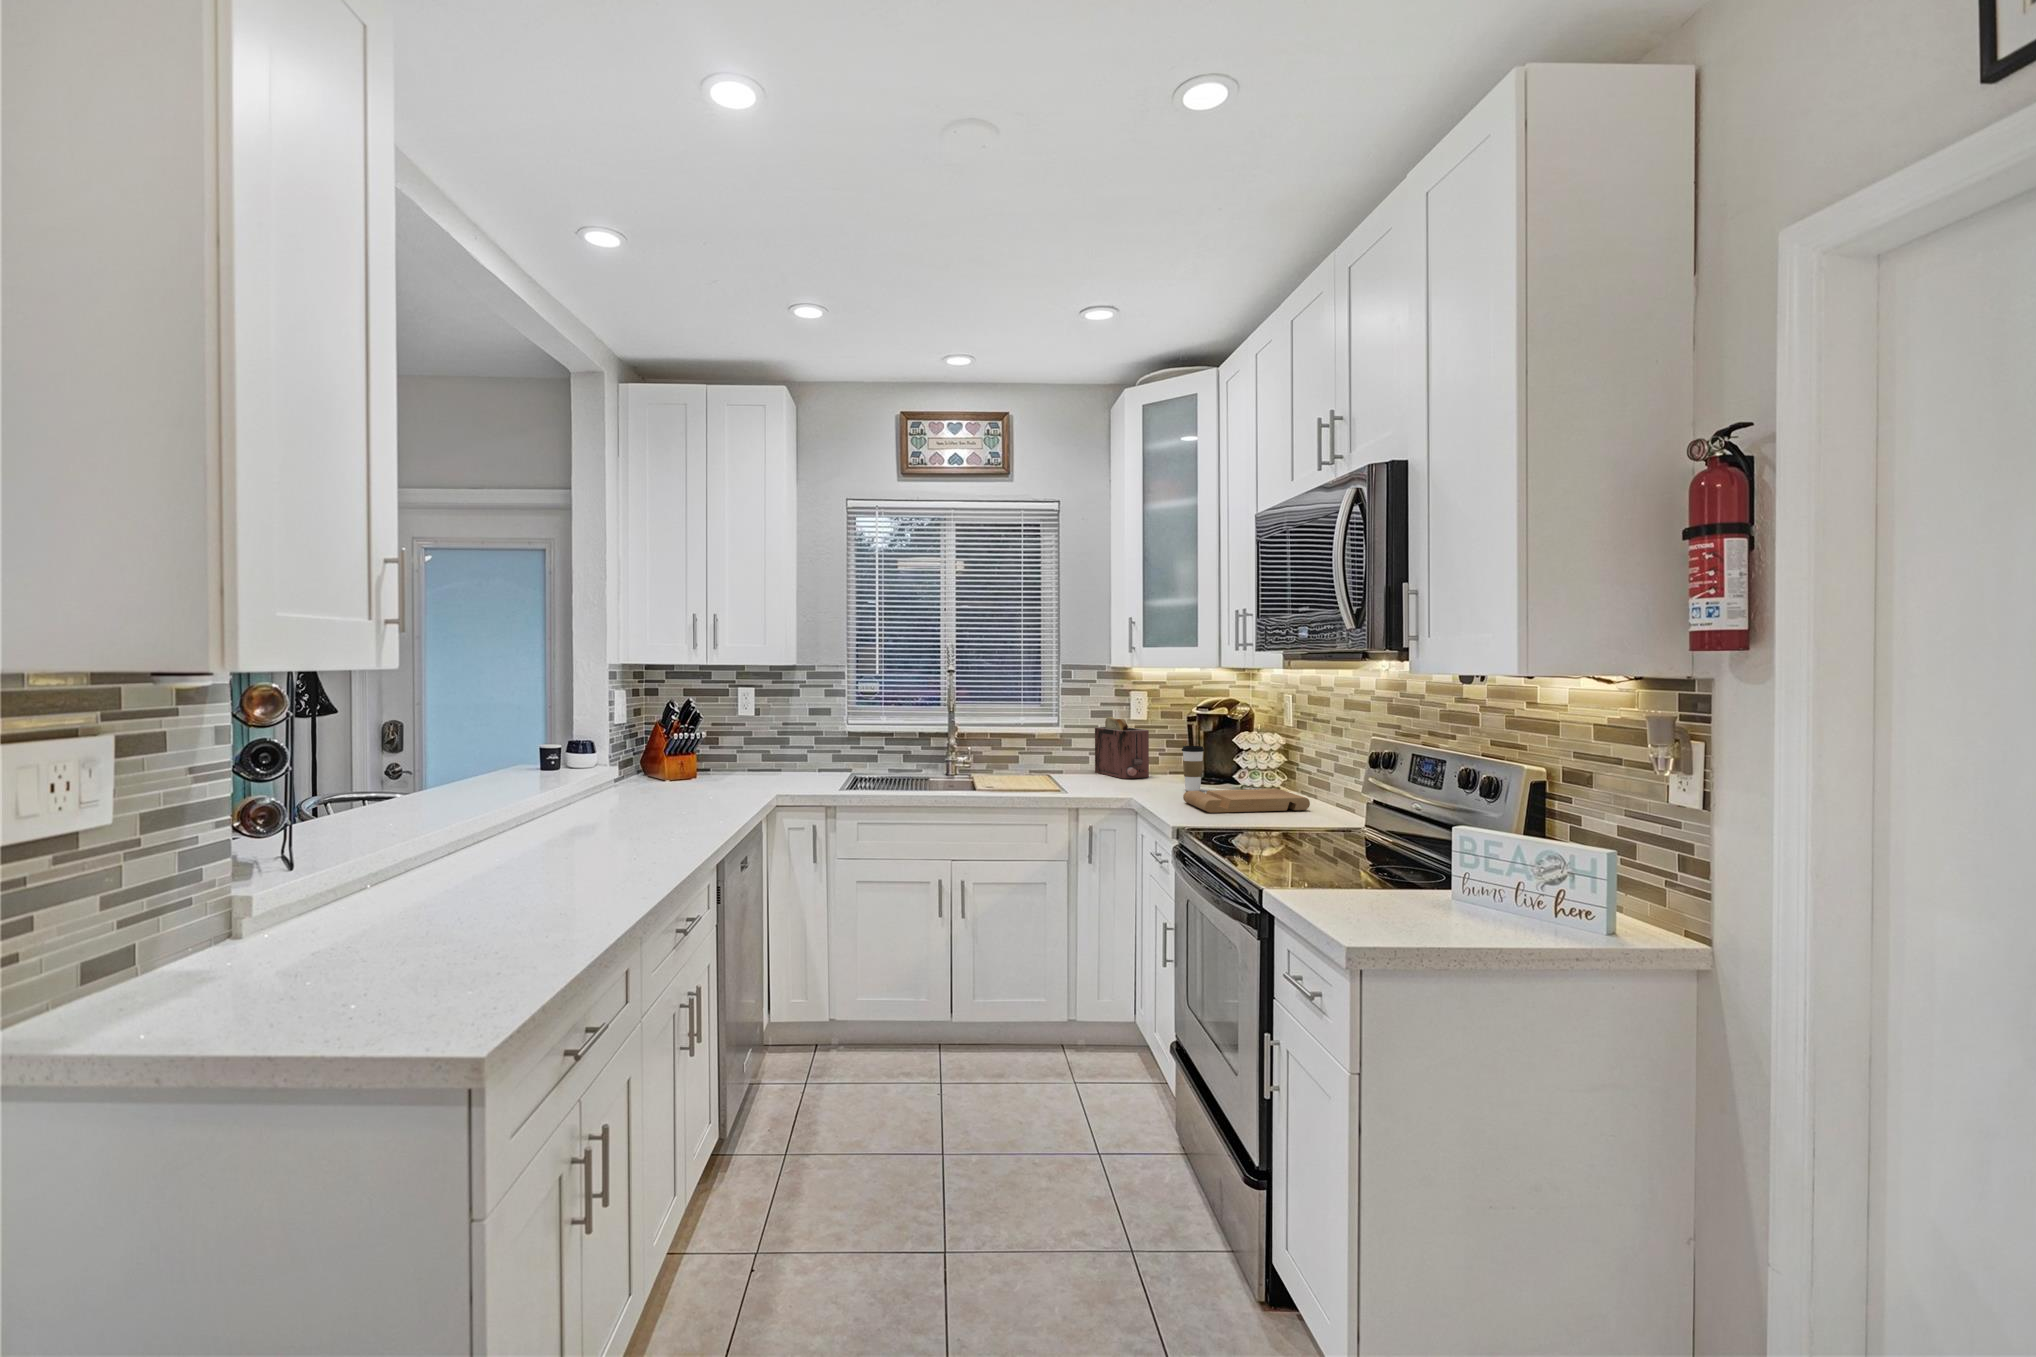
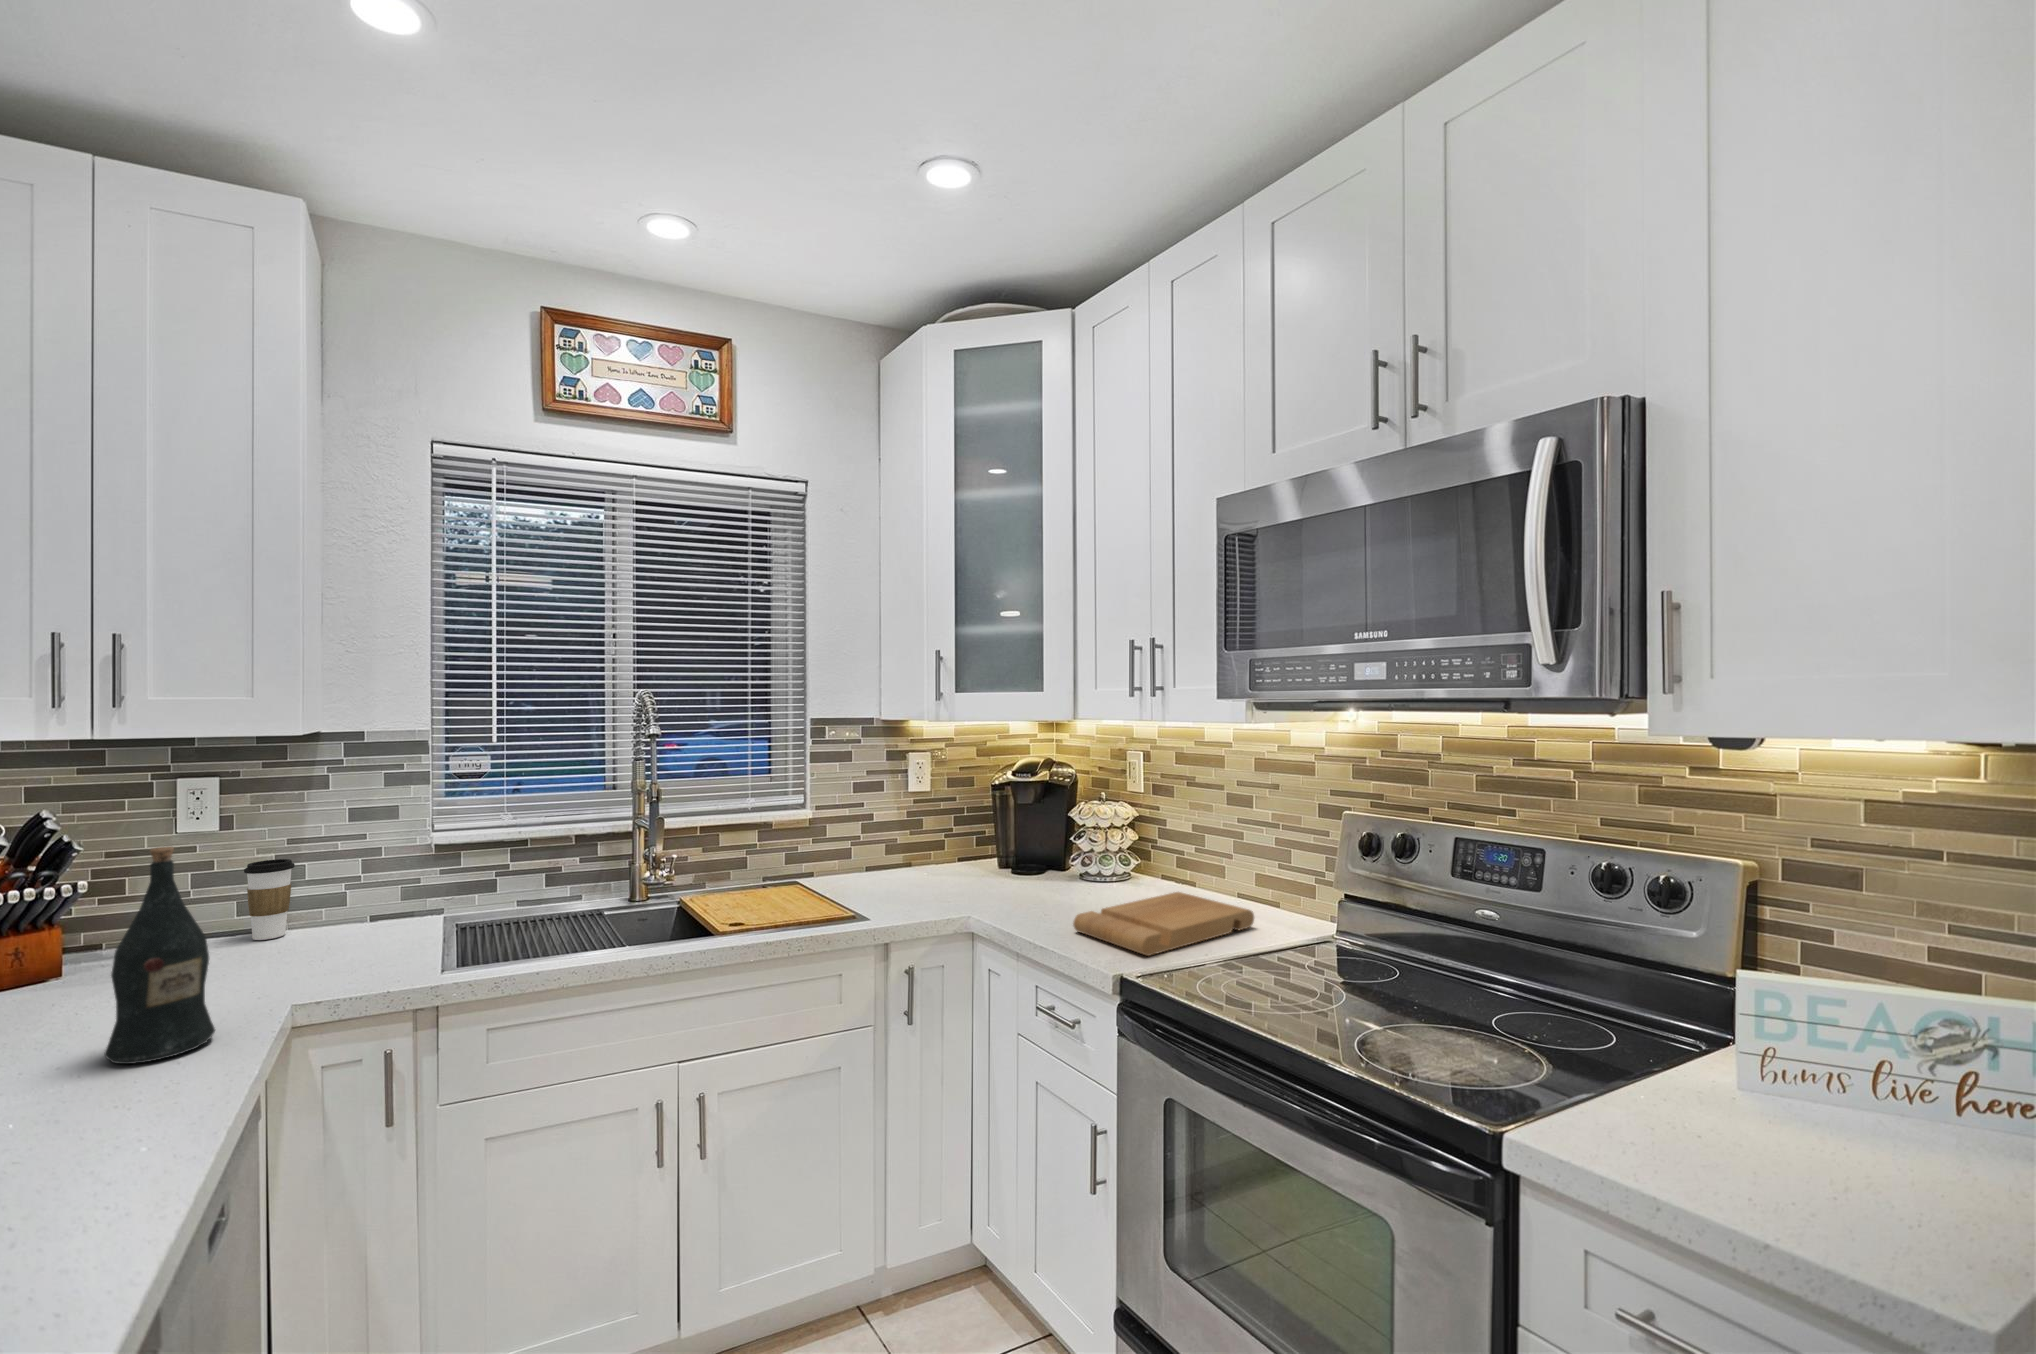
wine bottle: none [721,708,756,796] -> present [104,847,215,1064]
toaster: present [1095,717,1149,779] -> none [860,791,948,881]
coffee cup: present [1182,746,1204,791] -> present [244,859,295,940]

